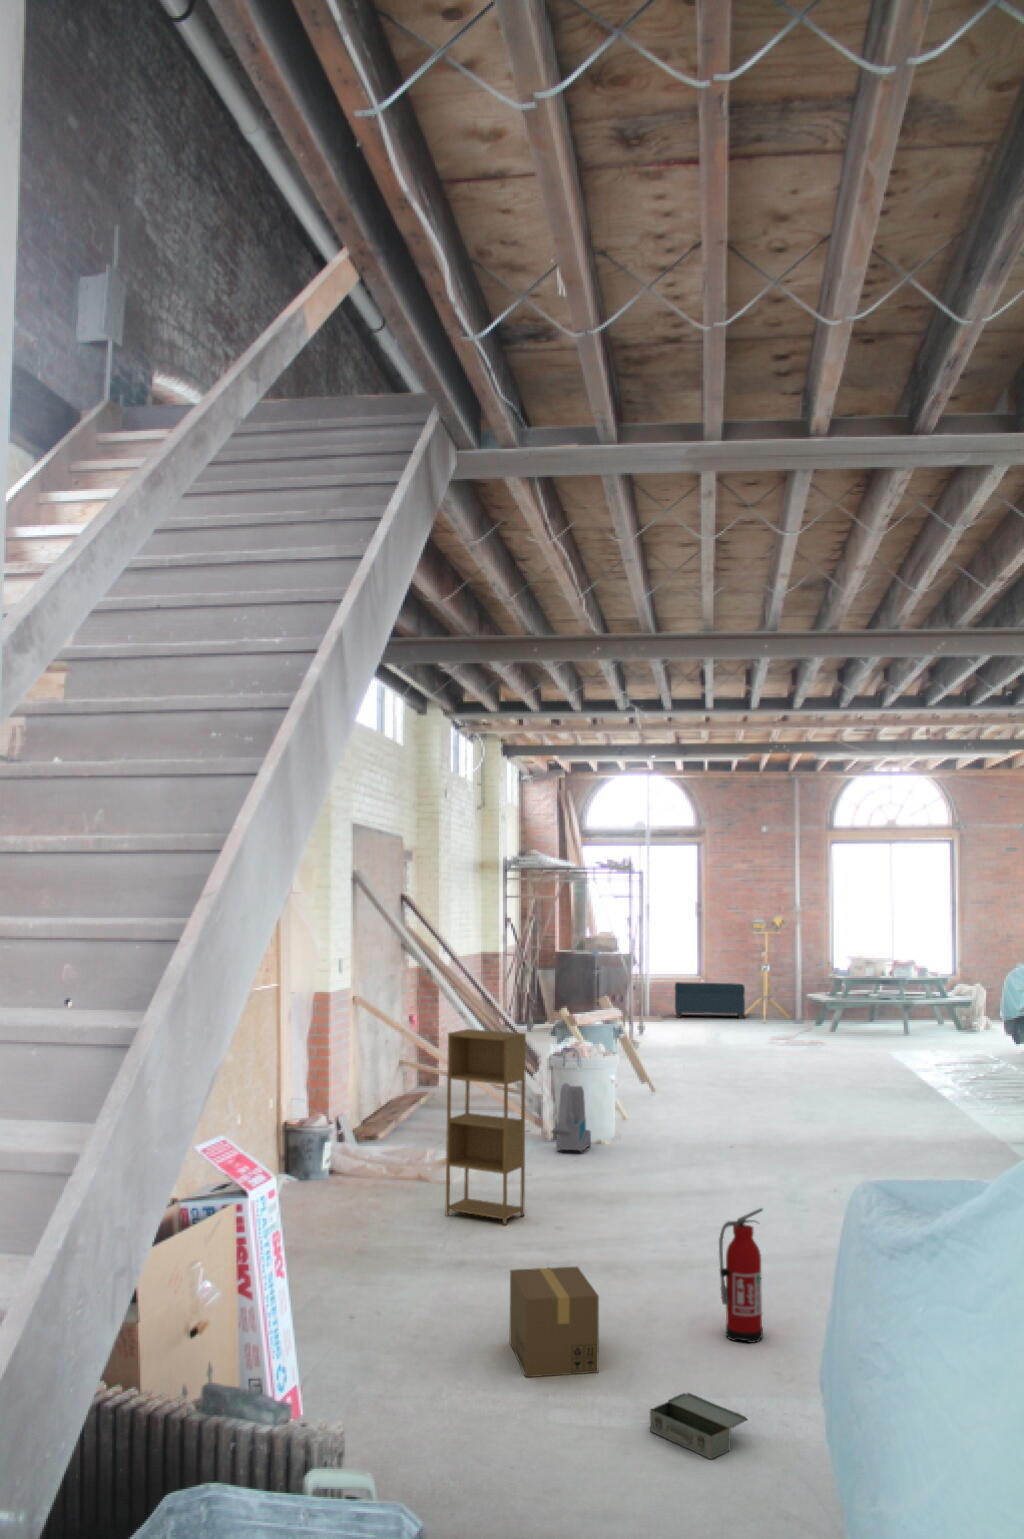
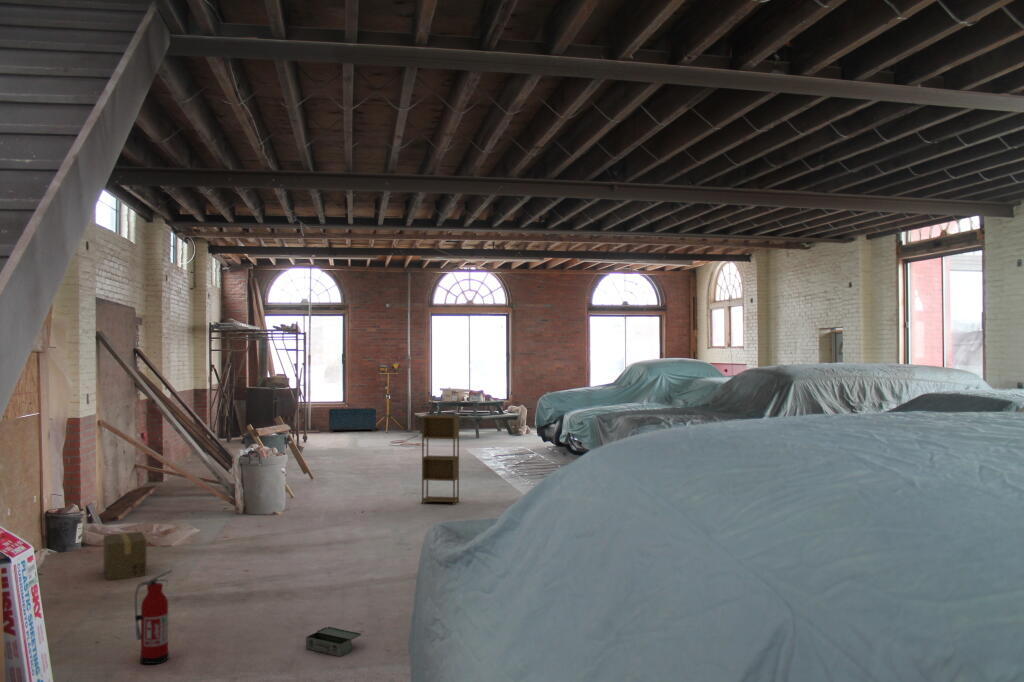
shelving unit: present [445,1029,526,1225] -> present [422,415,459,505]
vacuum cleaner: present [551,1083,591,1153] -> none [244,472,270,516]
fire extinguisher: present [719,1208,763,1343] -> present [135,571,171,664]
cardboard box: present [510,1267,599,1377] -> present [104,532,147,580]

